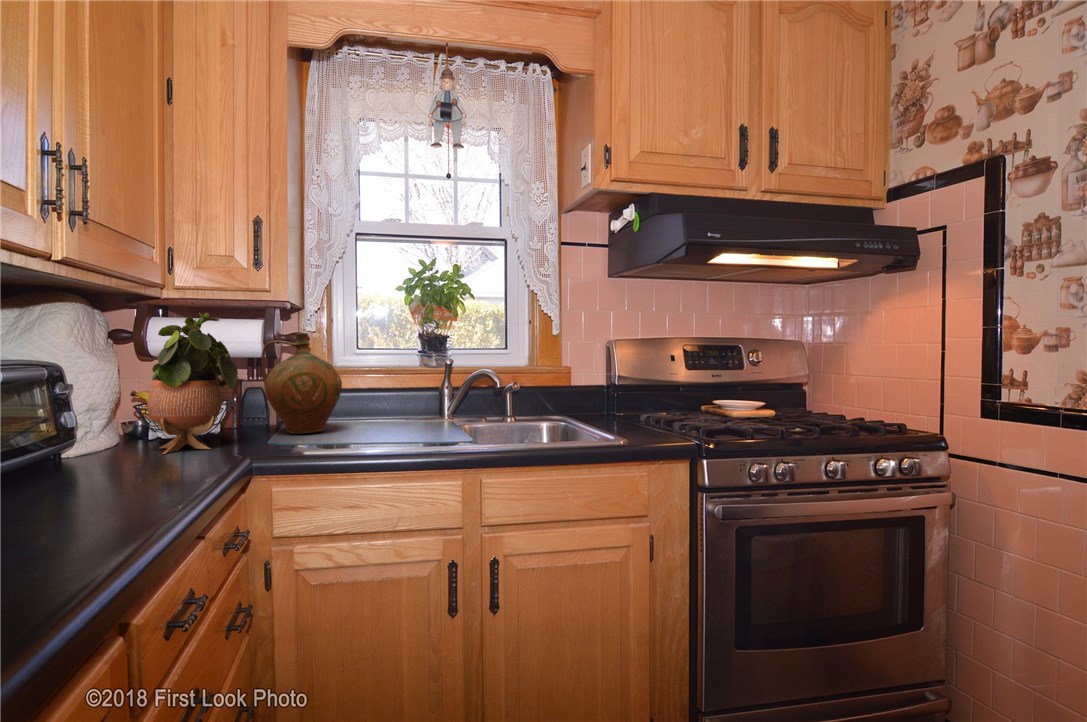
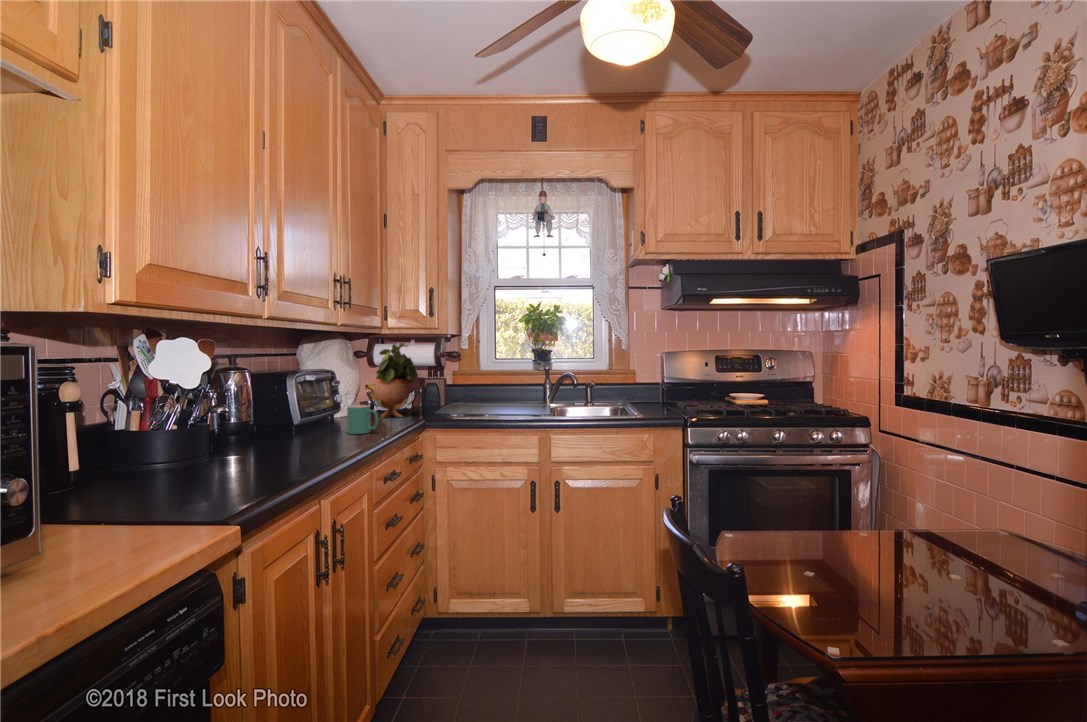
ceramic jug: present [261,333,342,434] -> none [432,352,477,412]
mug: none [86,435,161,499] -> present [347,405,378,434]

